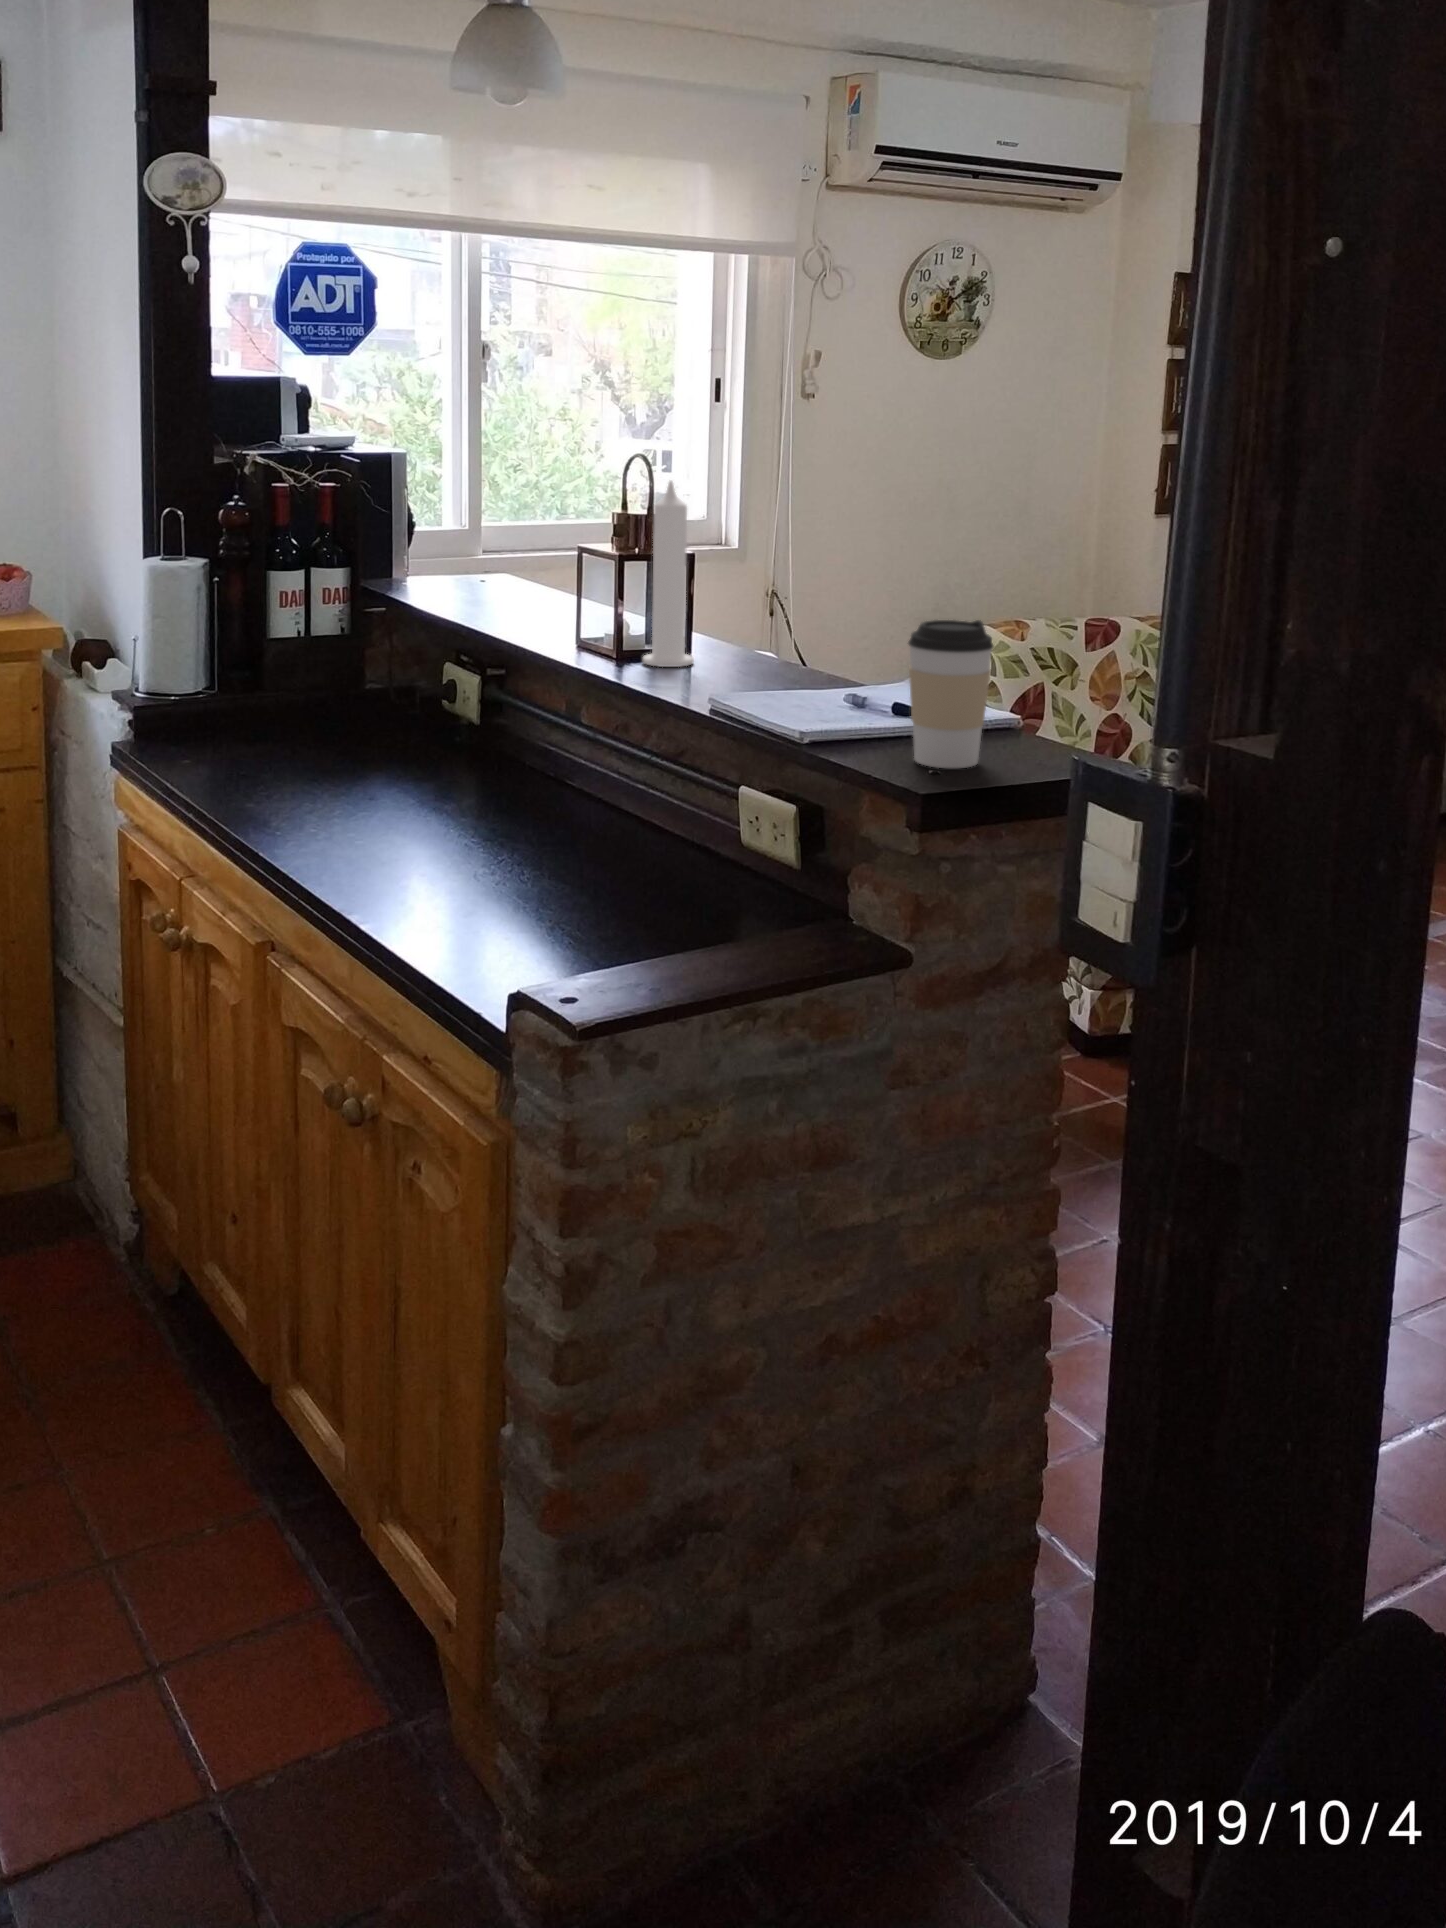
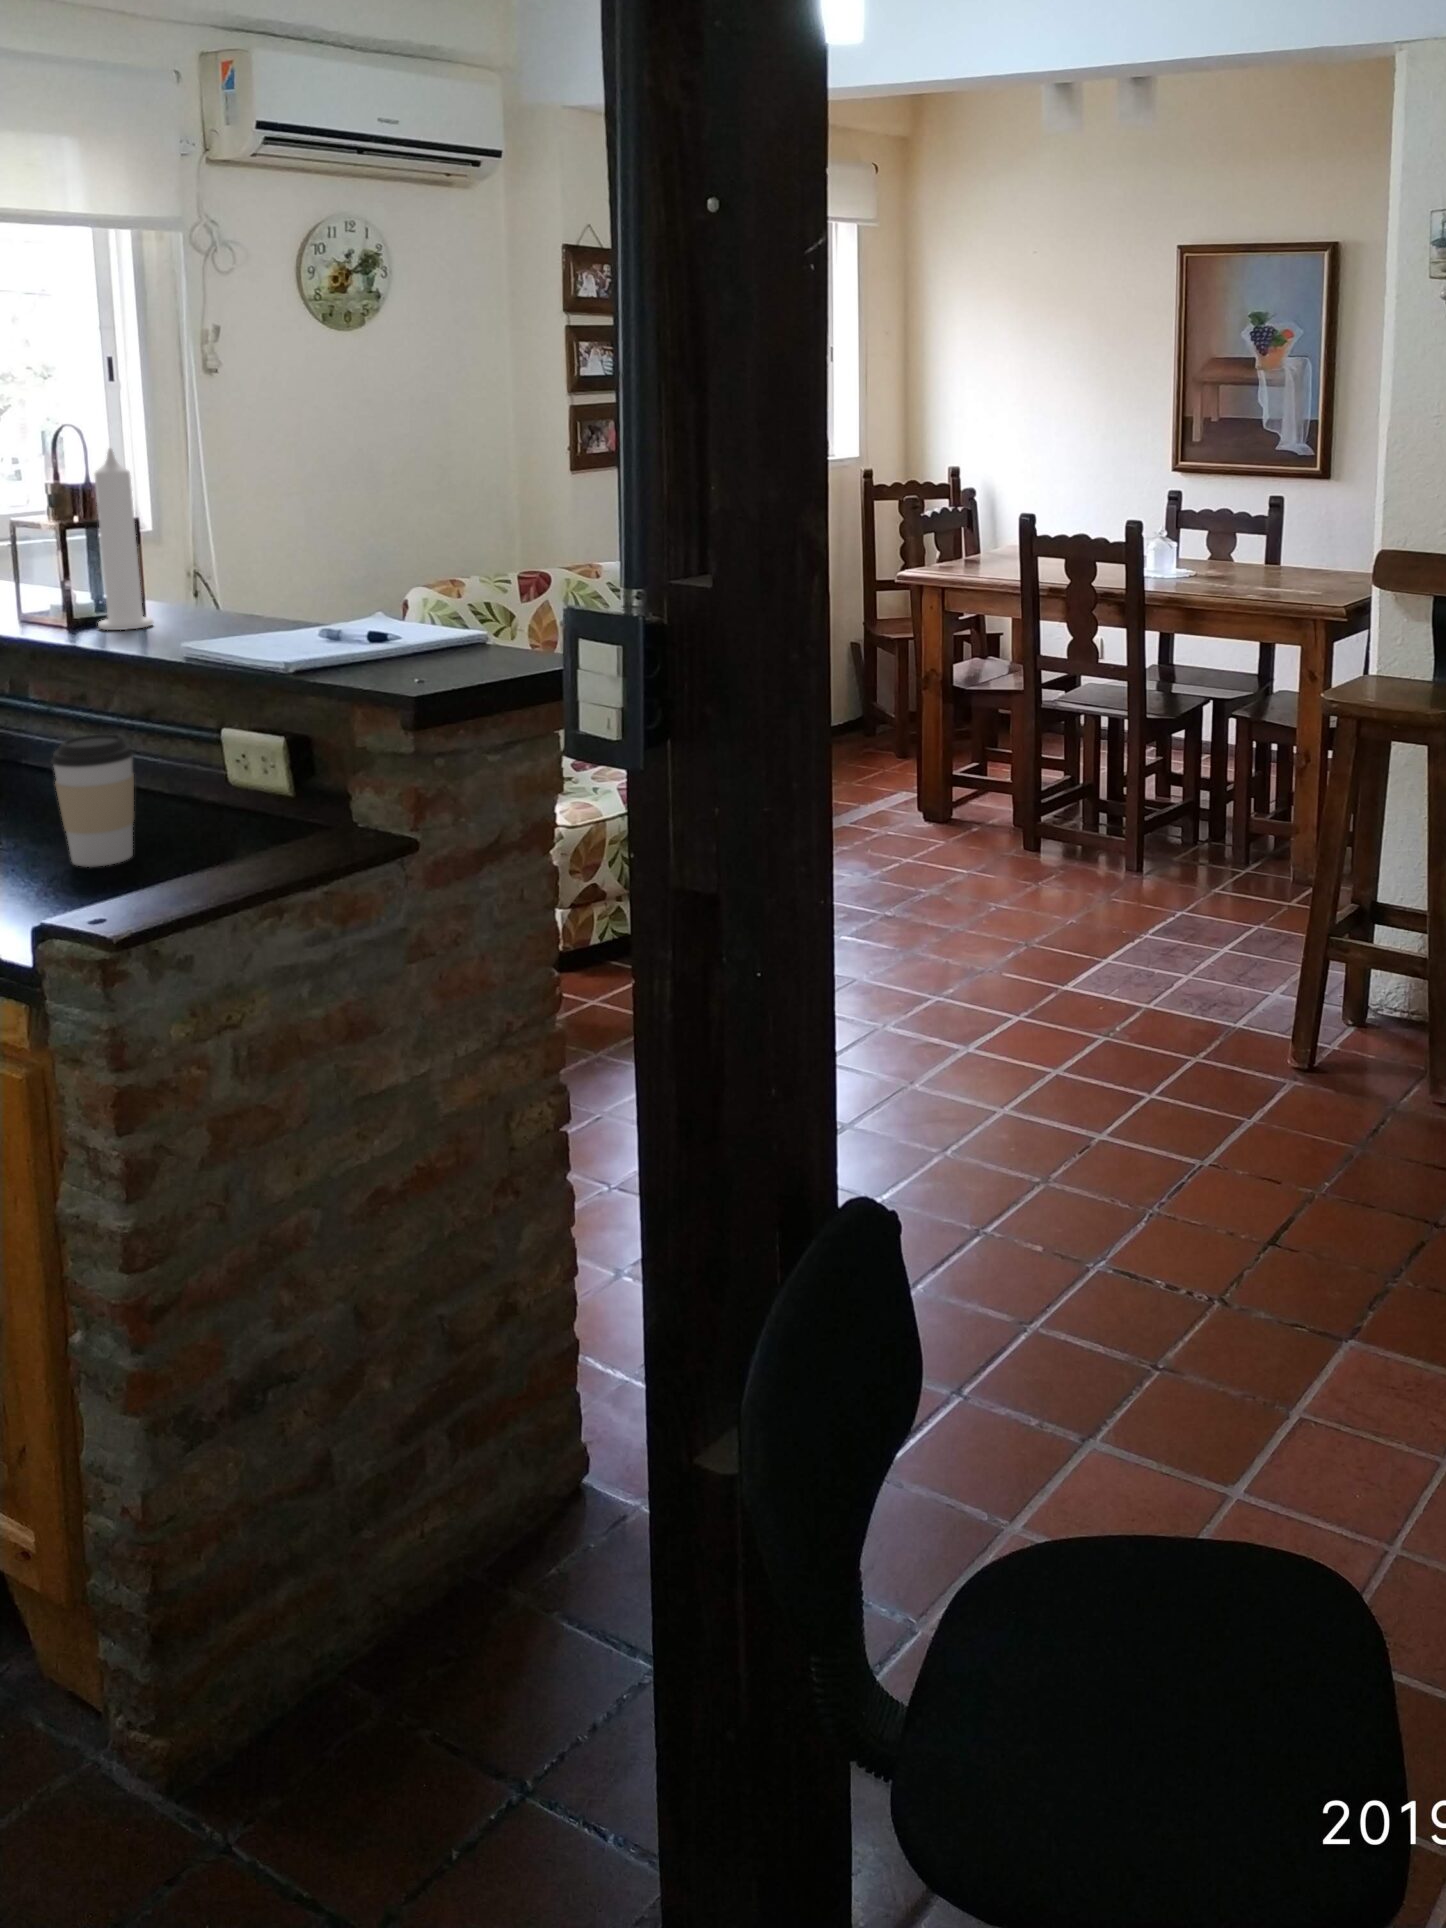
coffee cup: present [908,620,994,768] -> present [51,733,134,867]

